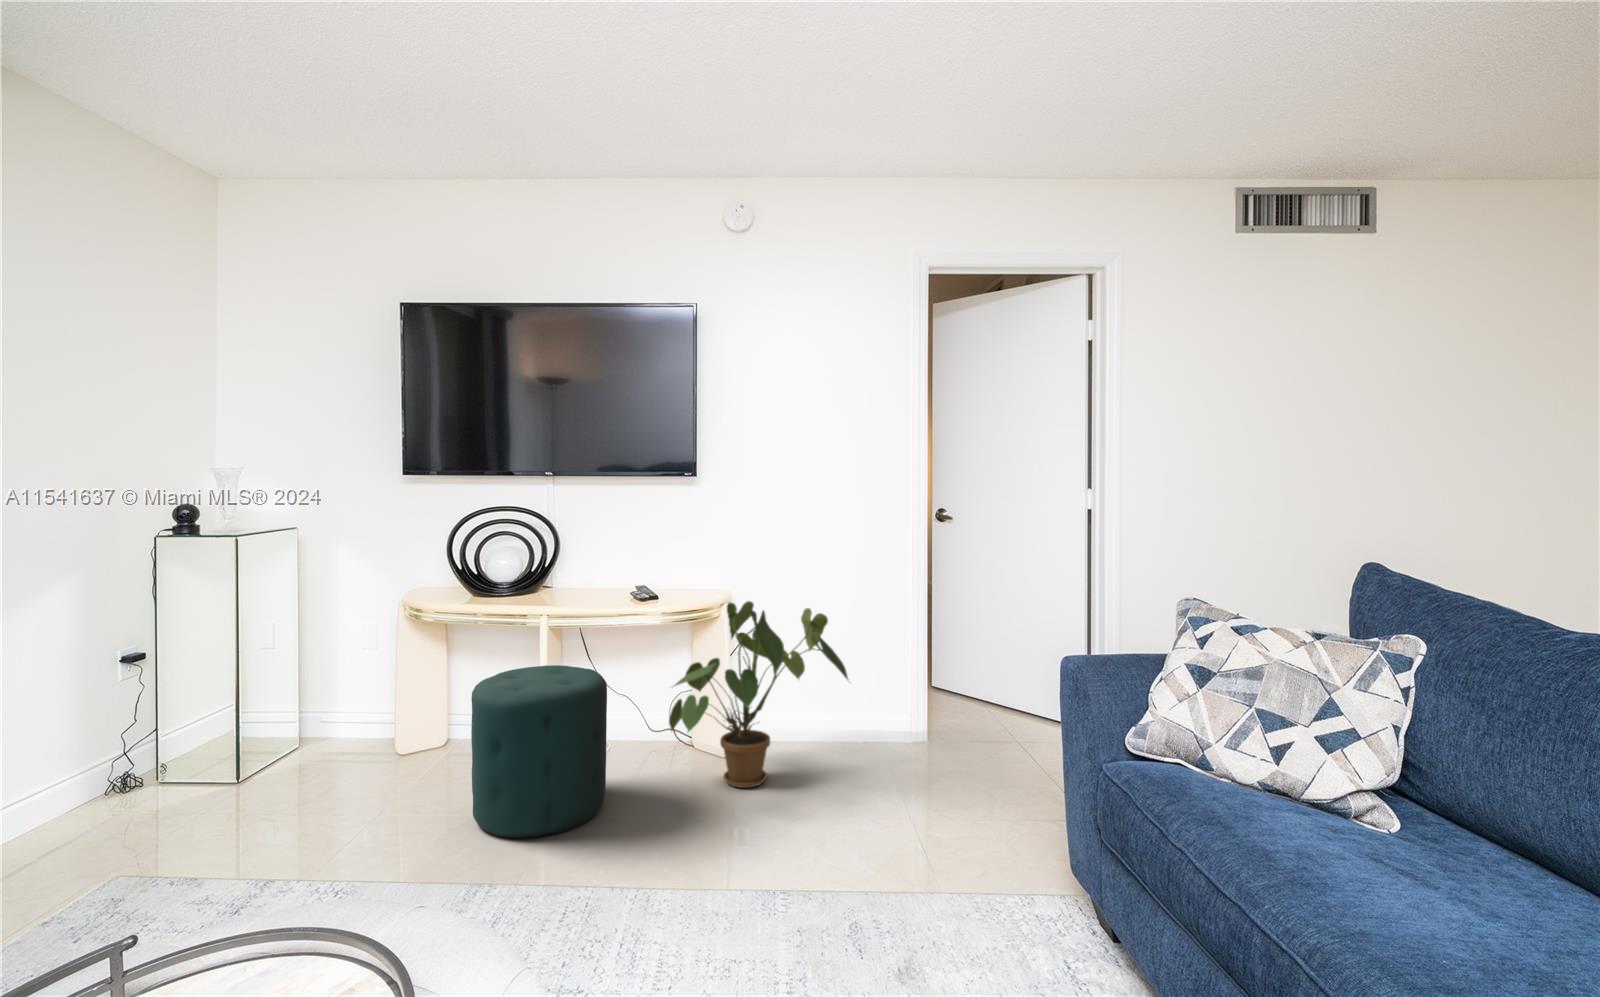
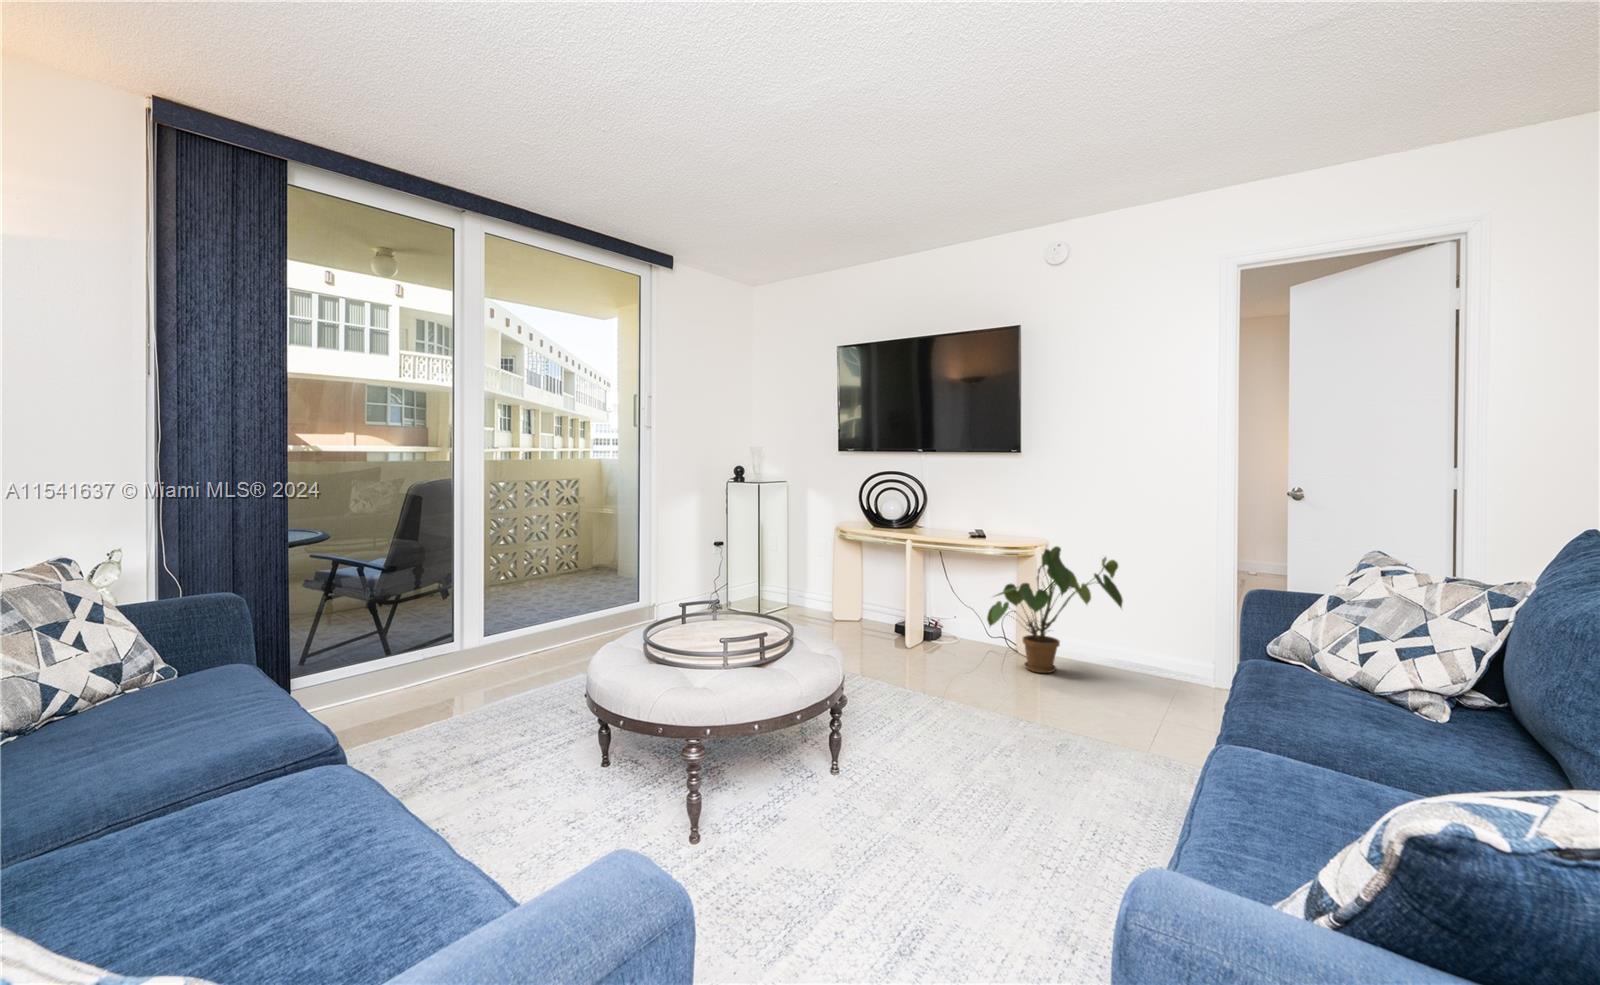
ottoman: present [471,665,607,838] -> none [864,572,944,669]

